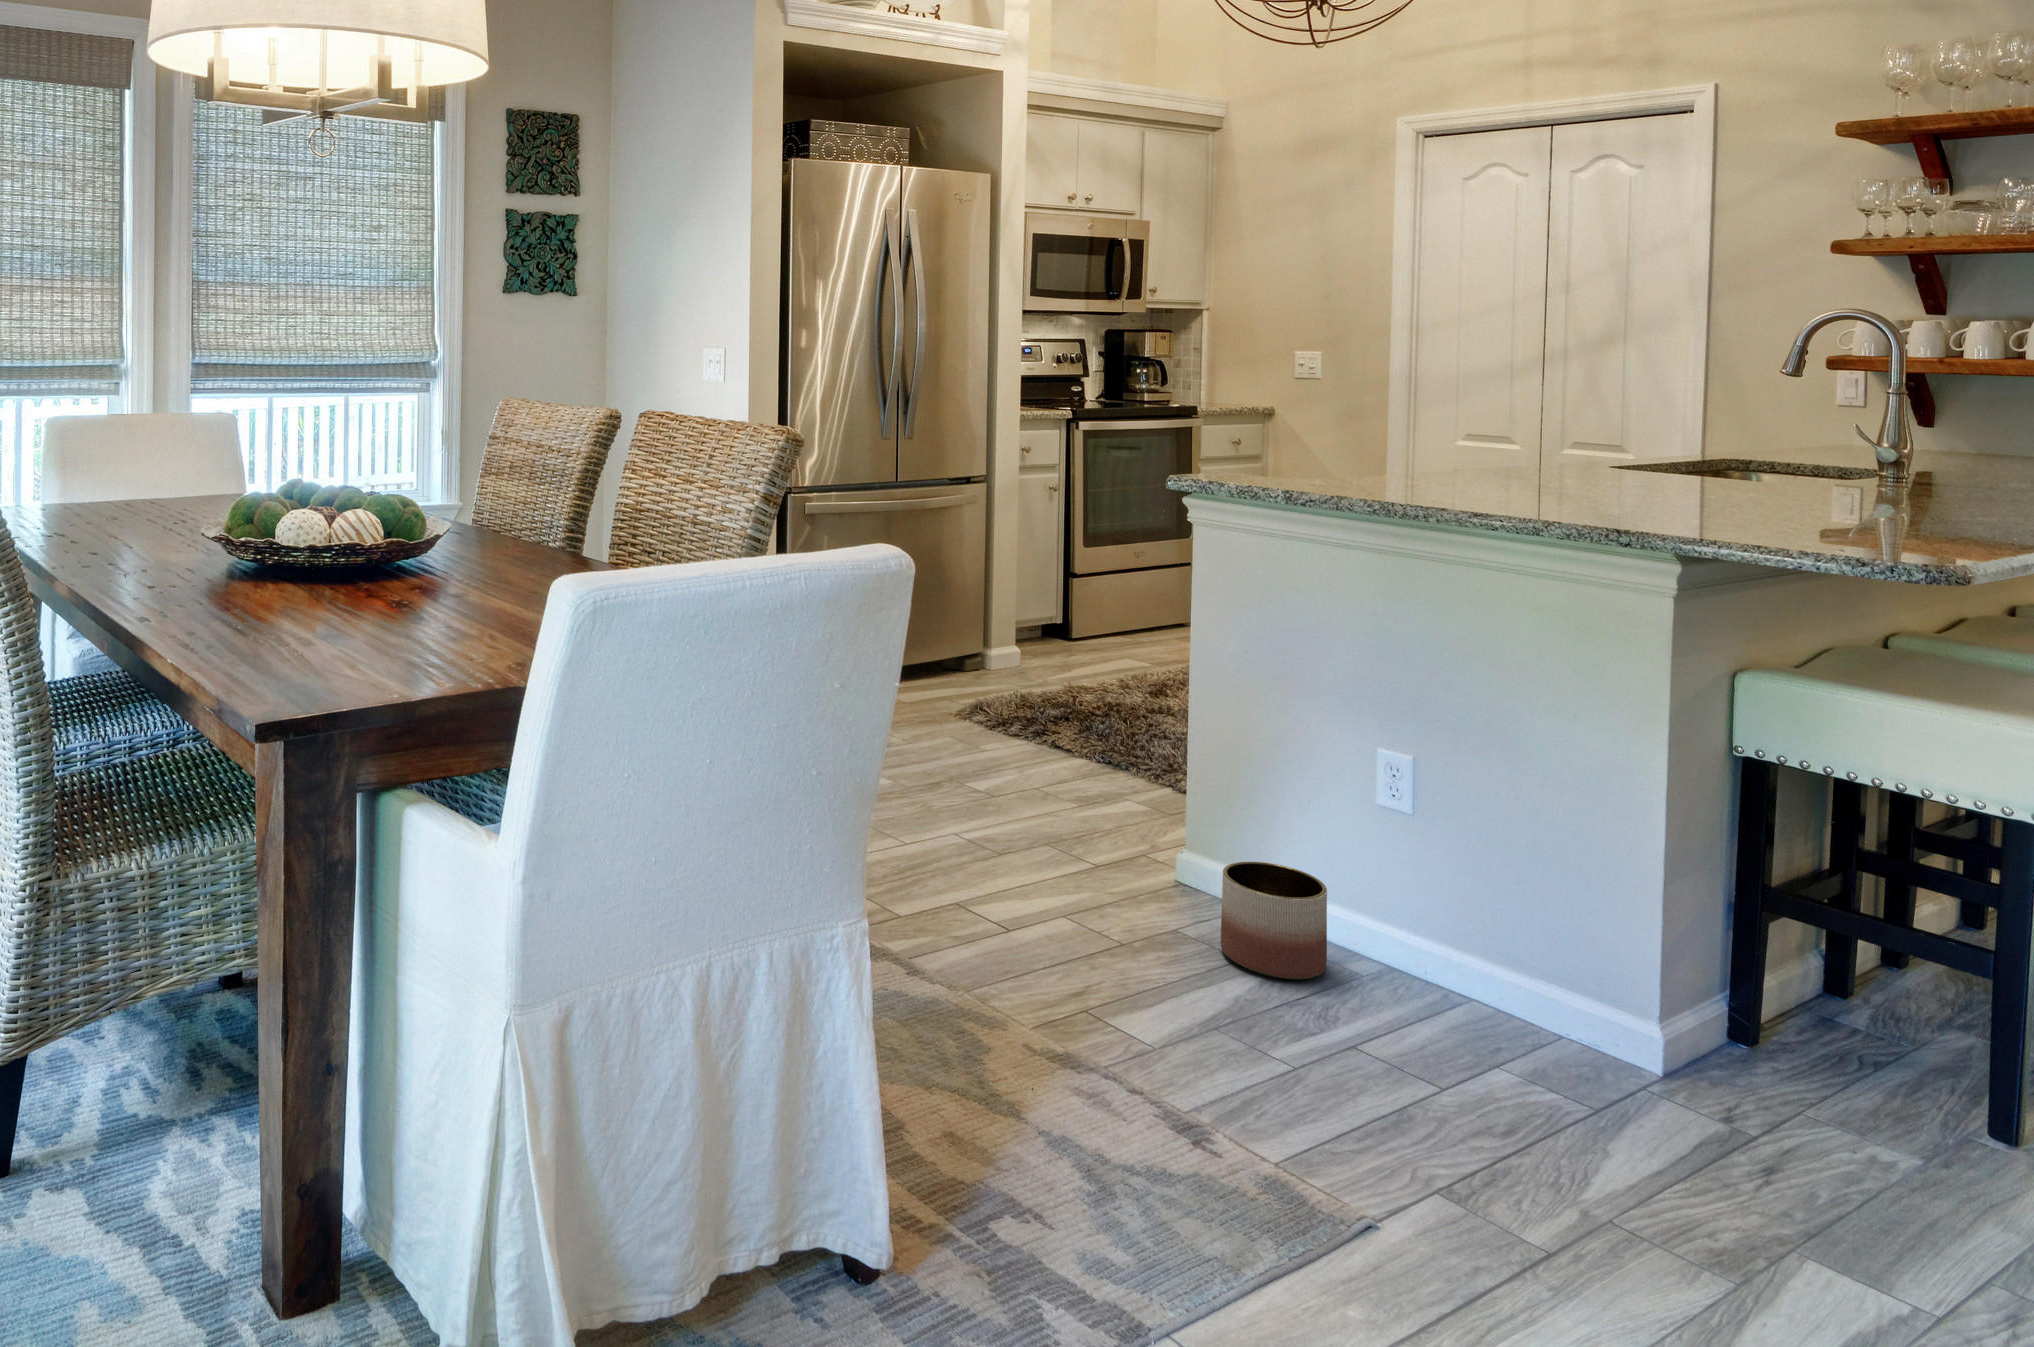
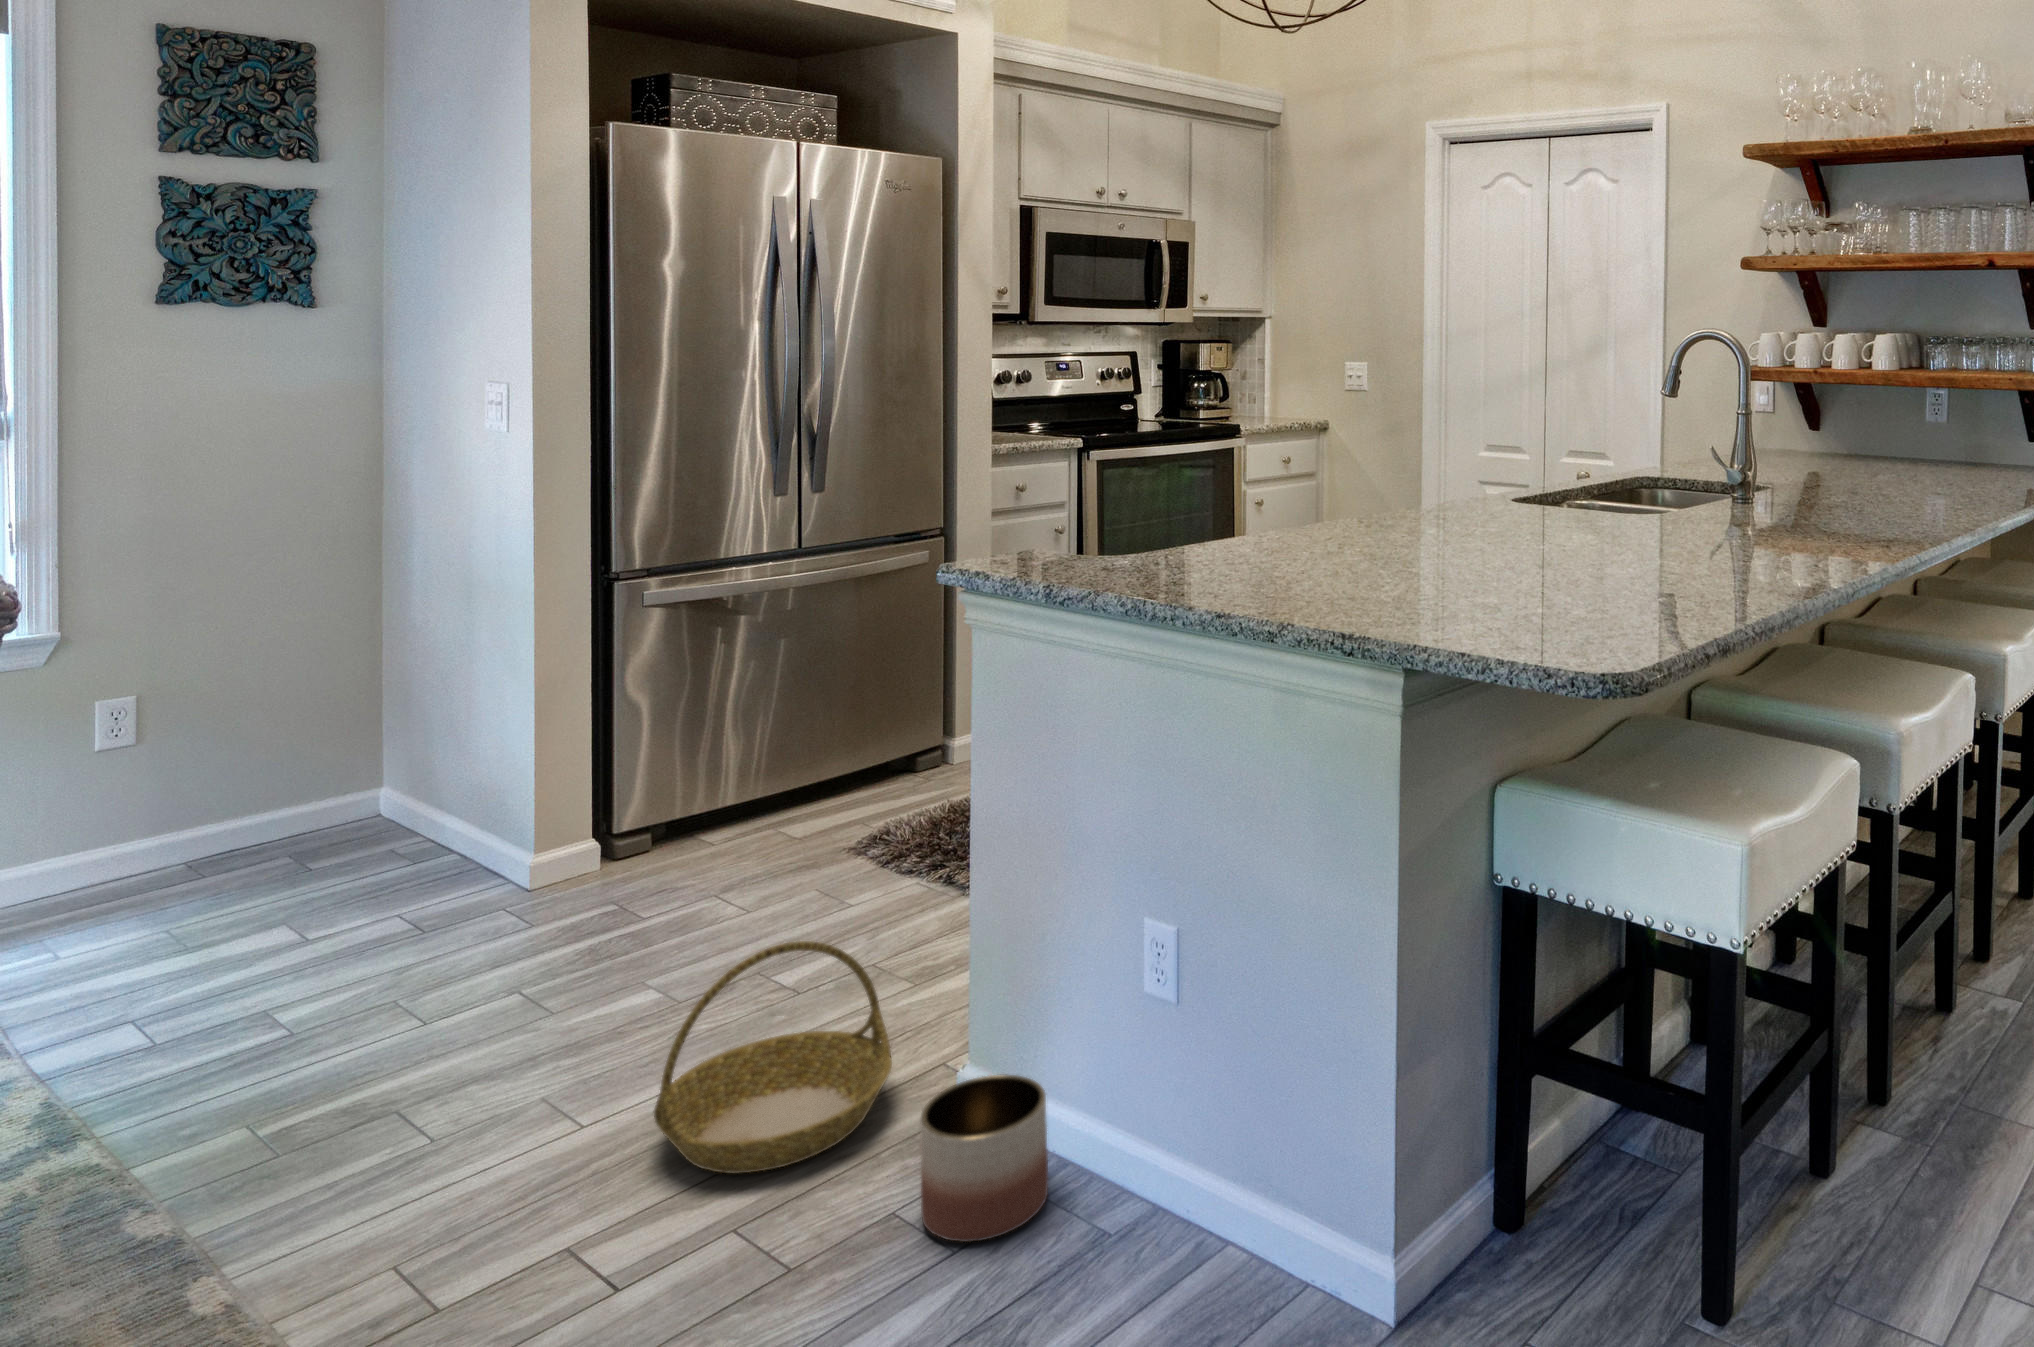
basket: none [971,742,1140,902] -> present [654,941,892,1173]

